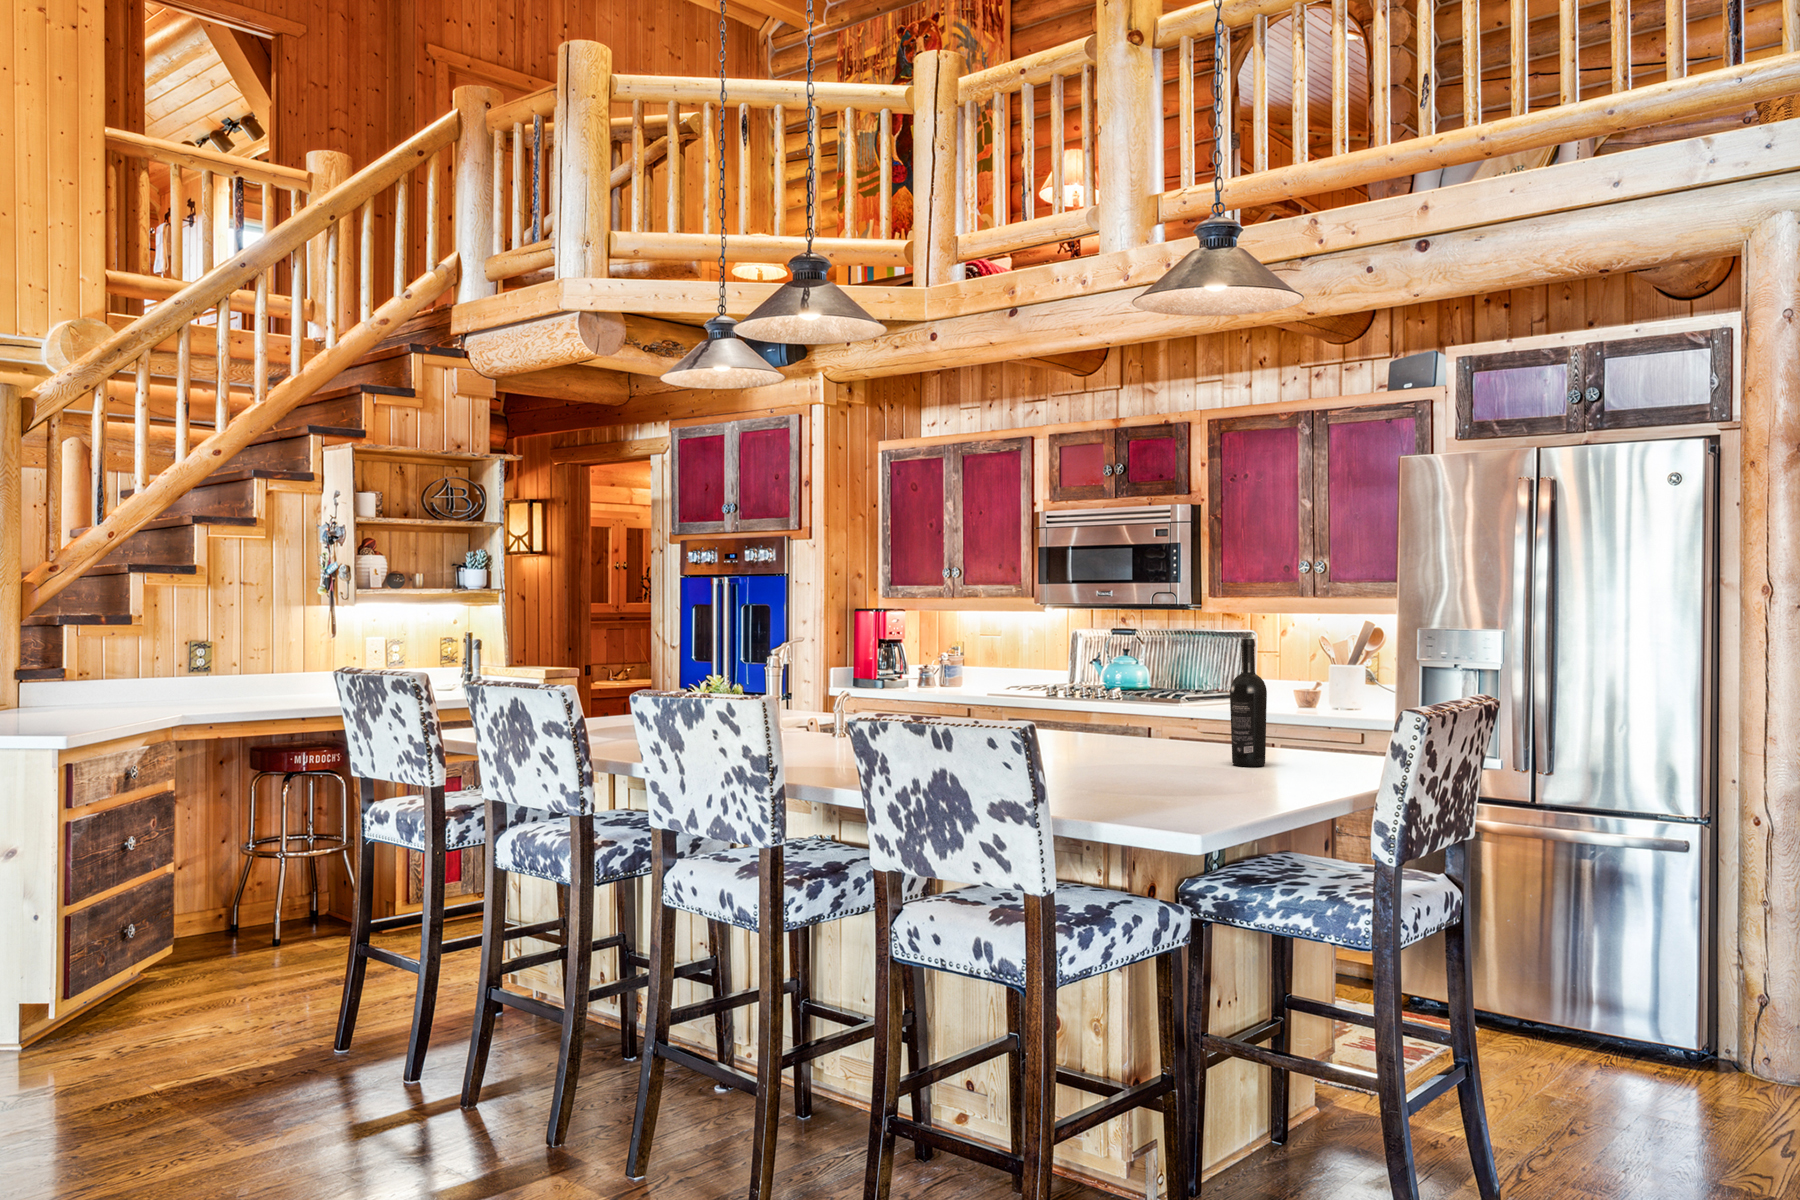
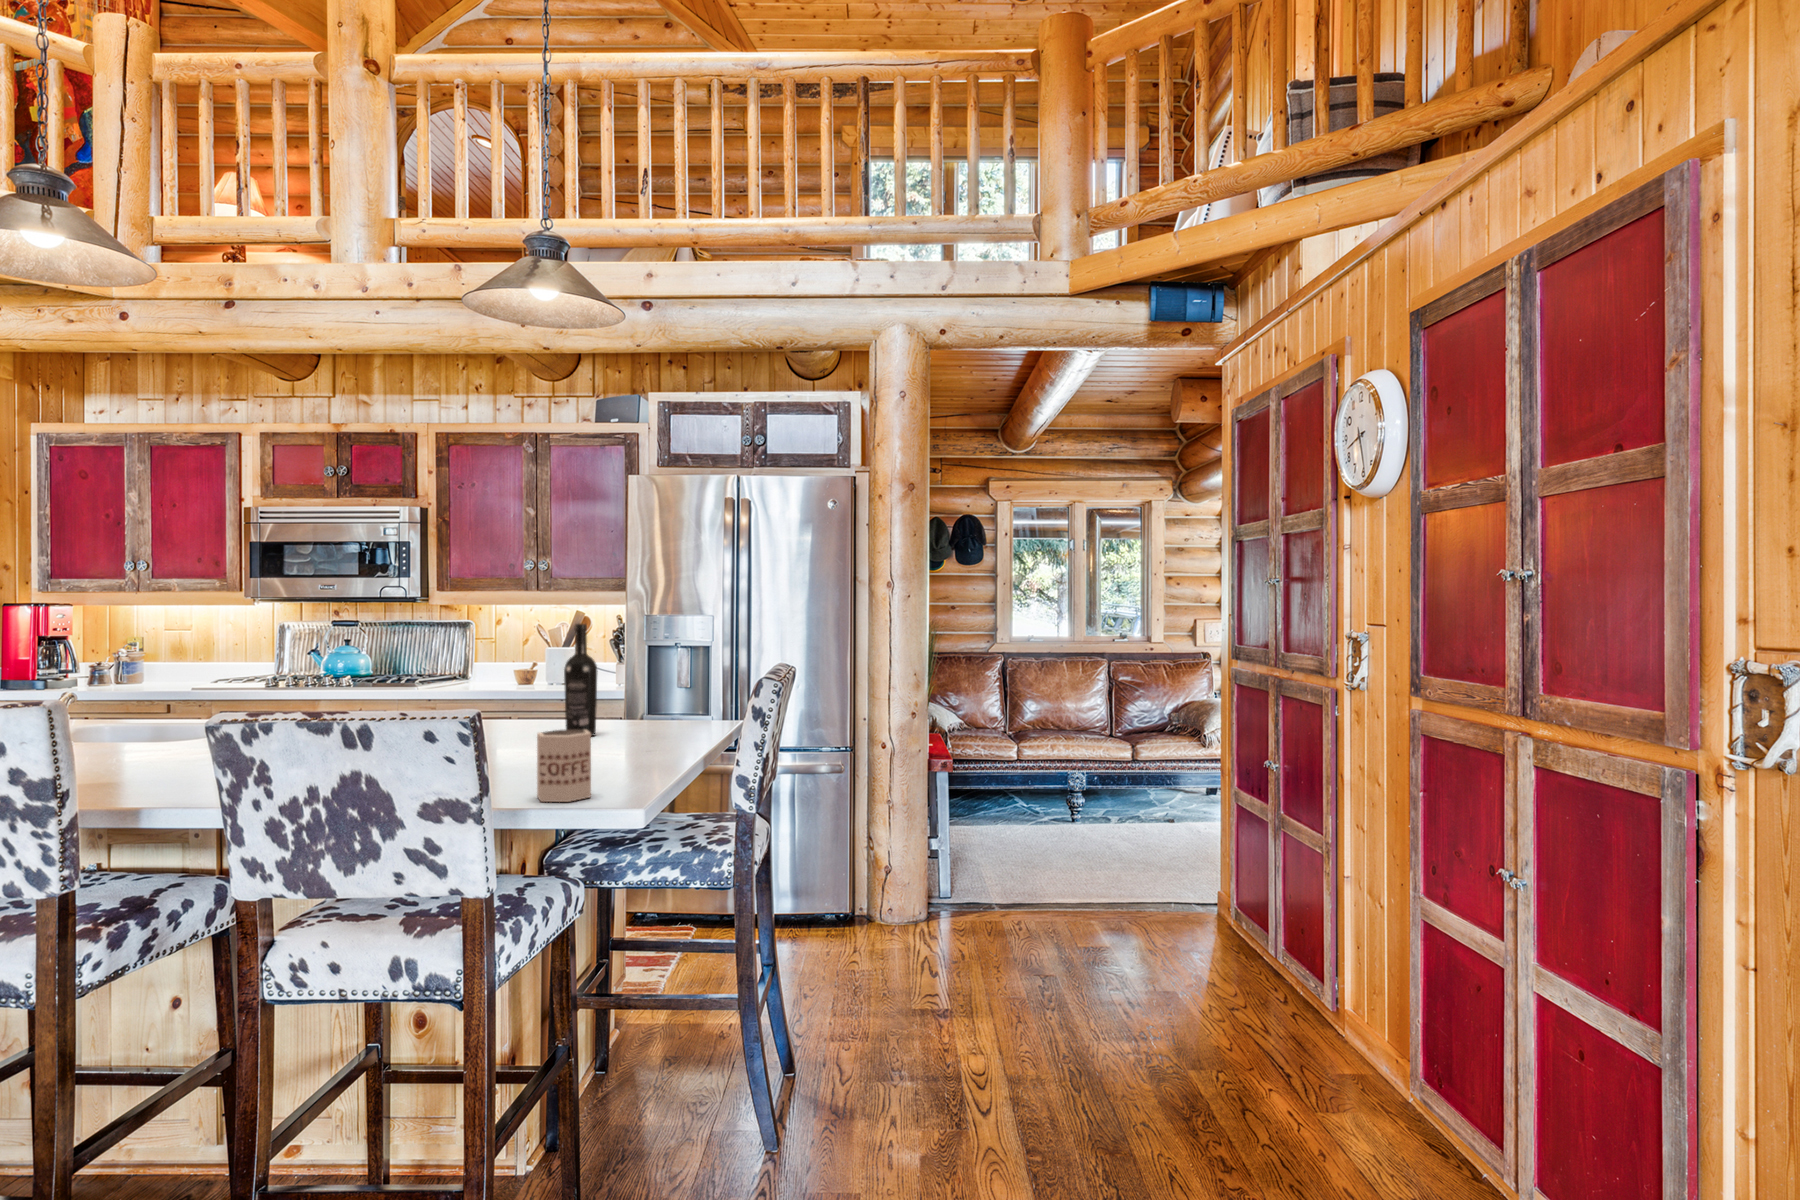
mug: none [1109,747,1162,819] -> present [537,730,591,802]

